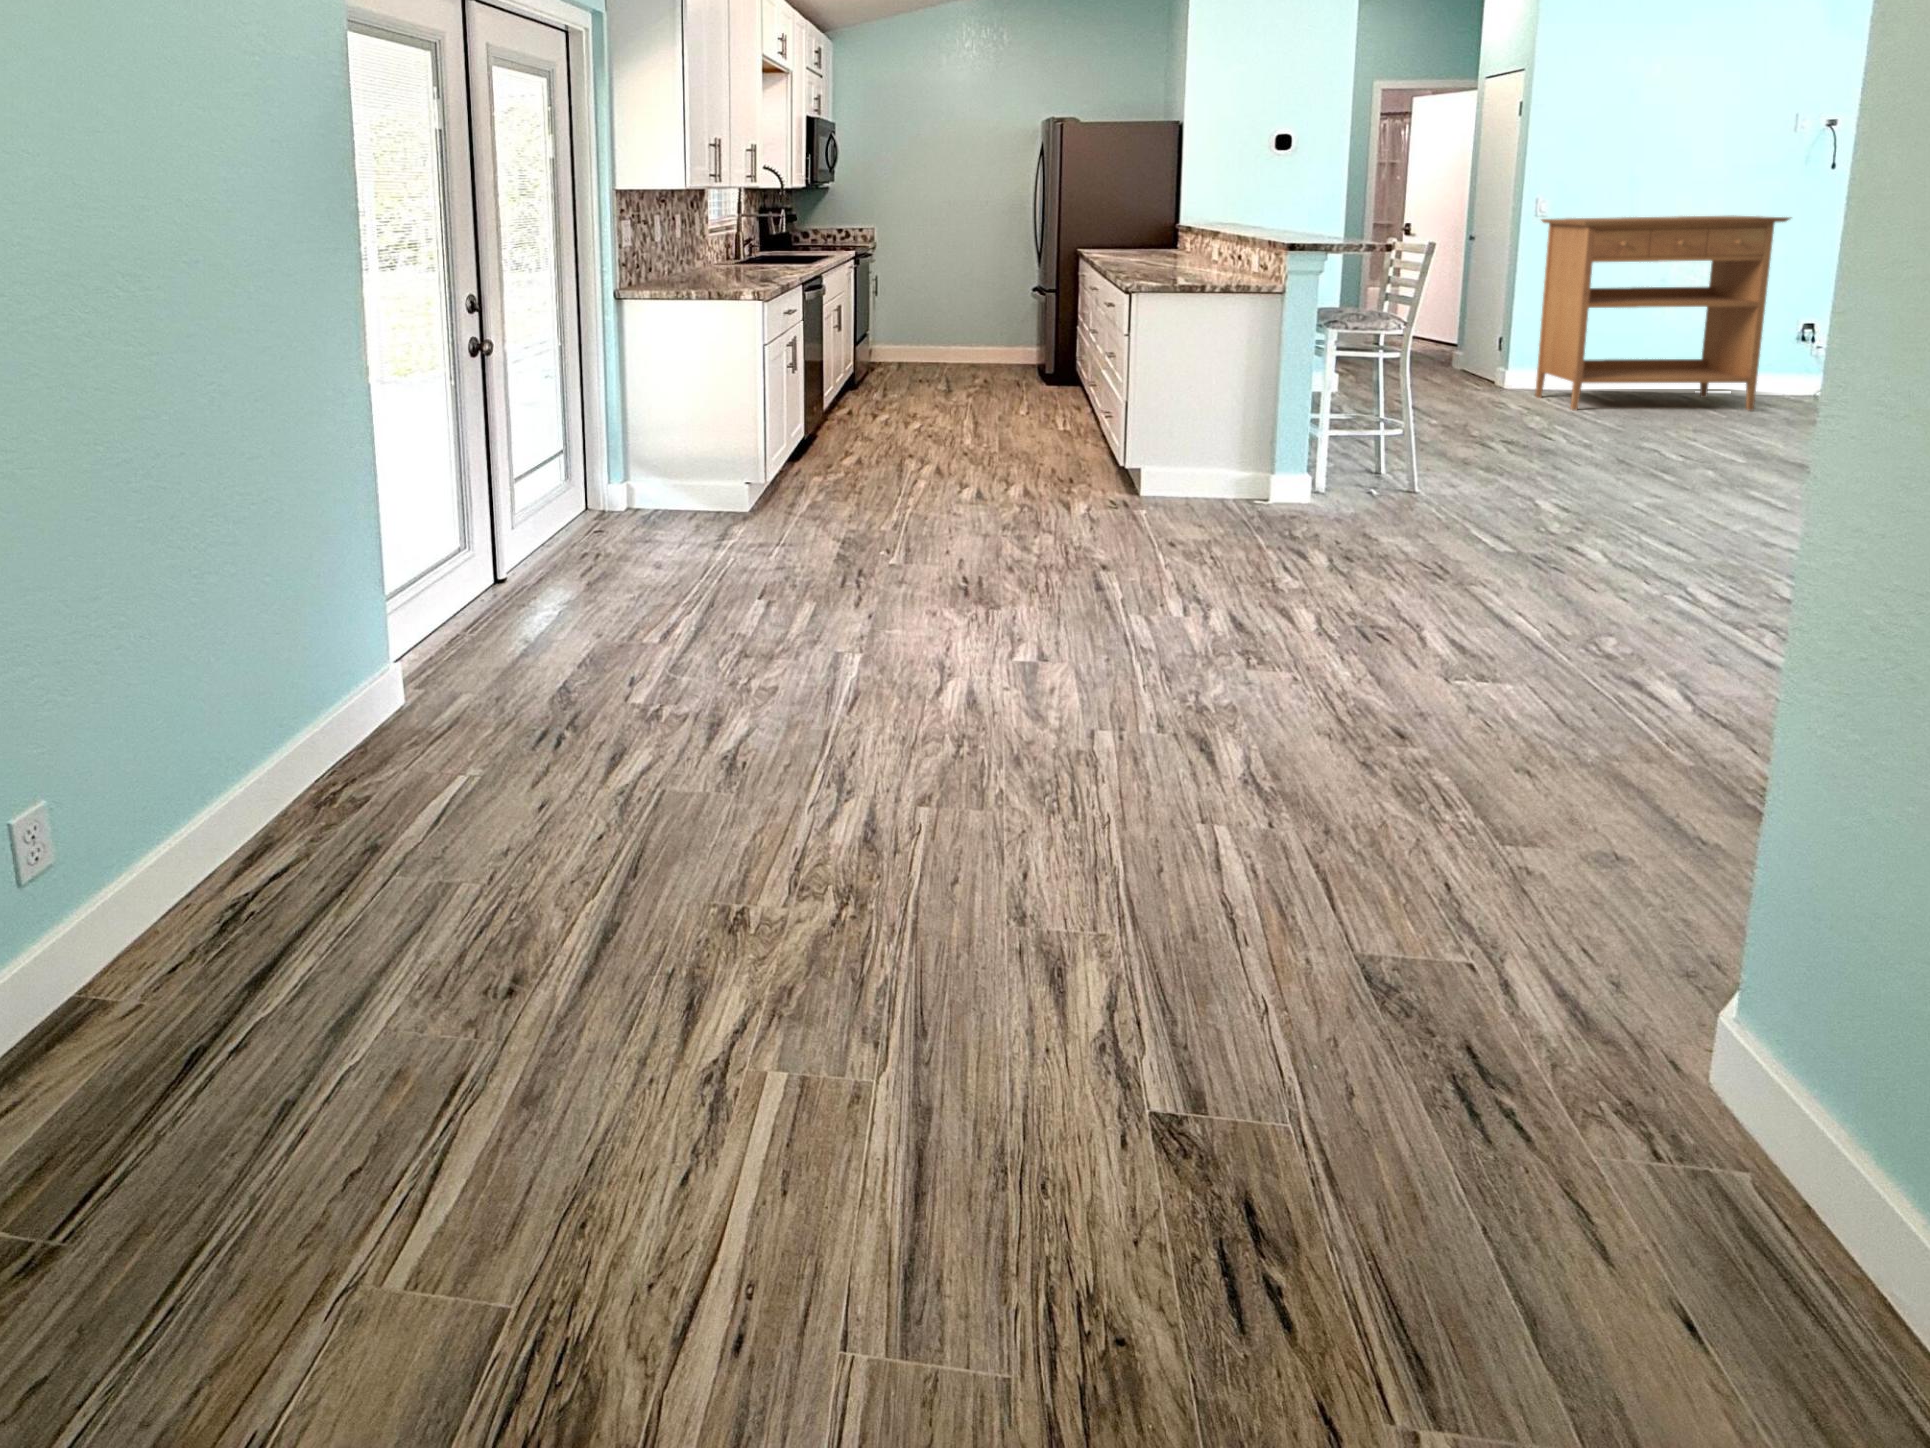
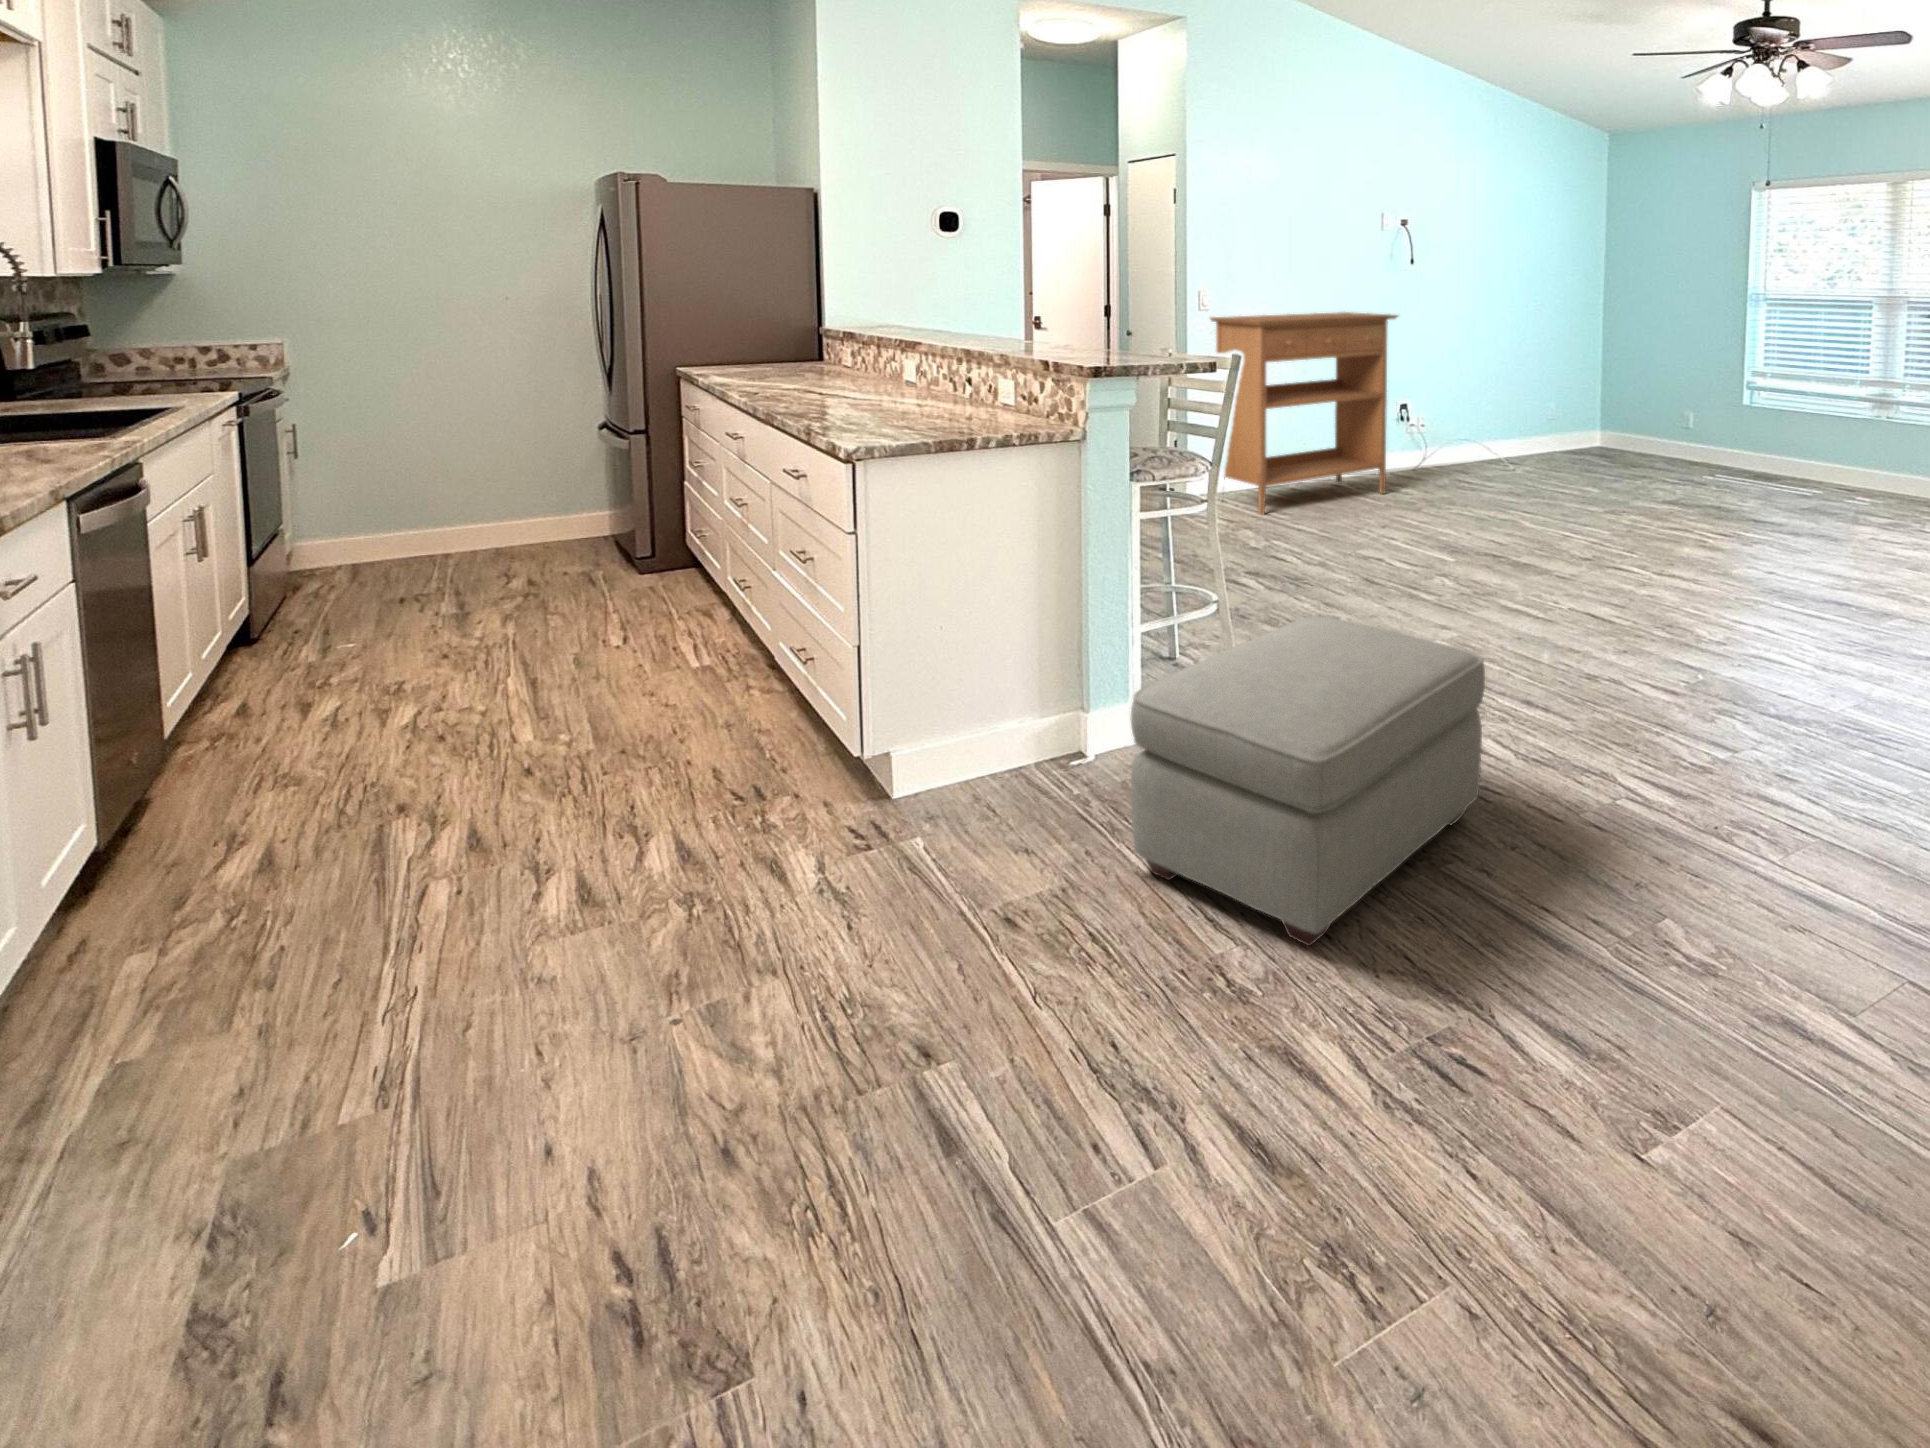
ottoman: none [1261,427,1553,593] -> present [1130,616,1485,946]

